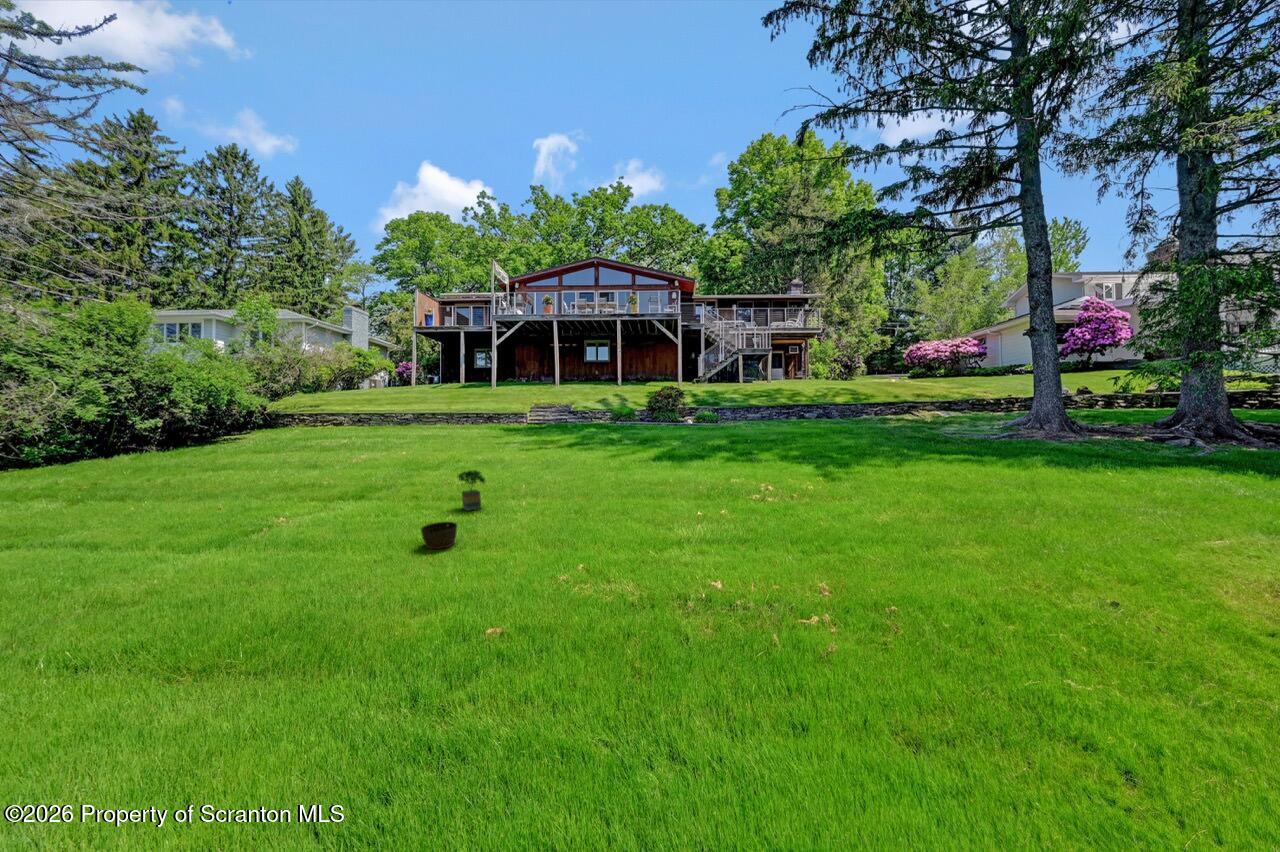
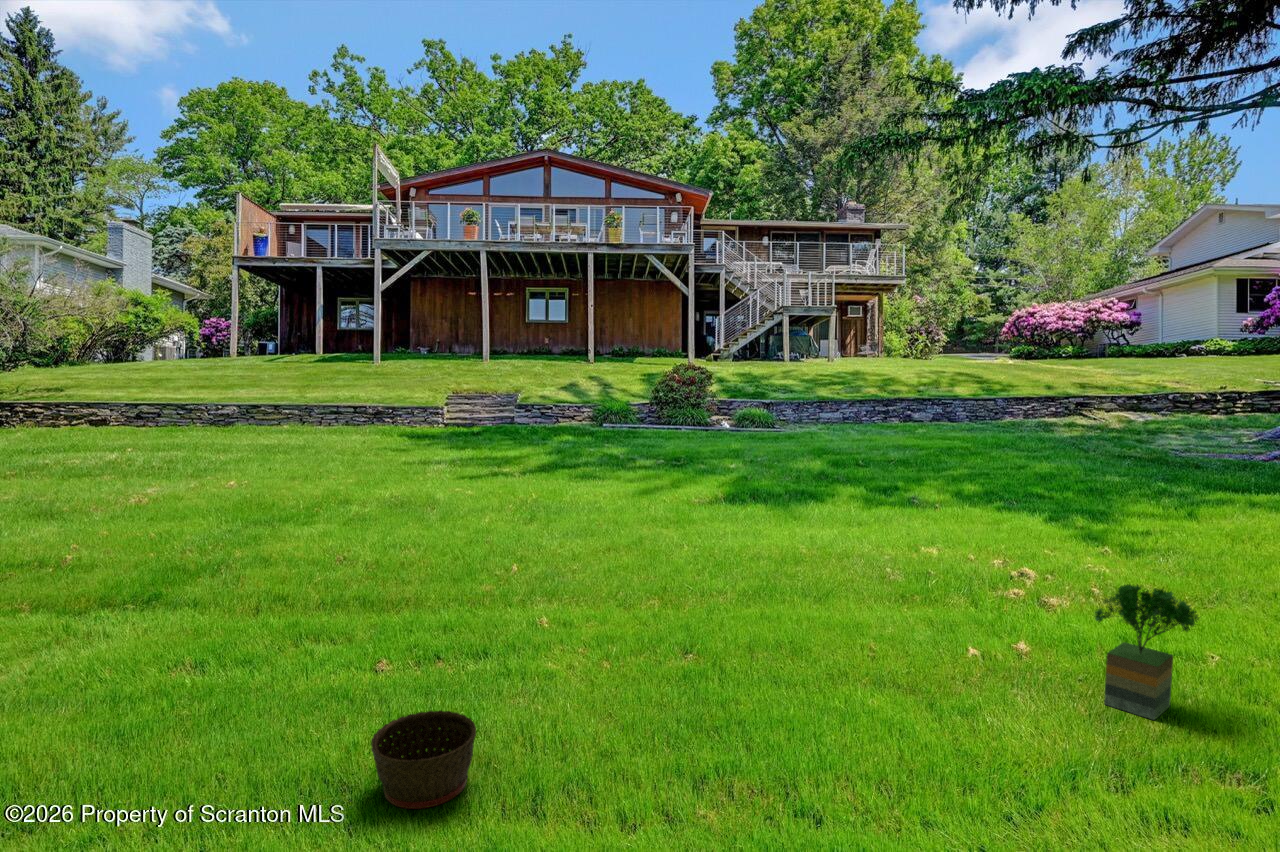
potted tree: present [457,470,485,511] -> present [1094,584,1200,720]

